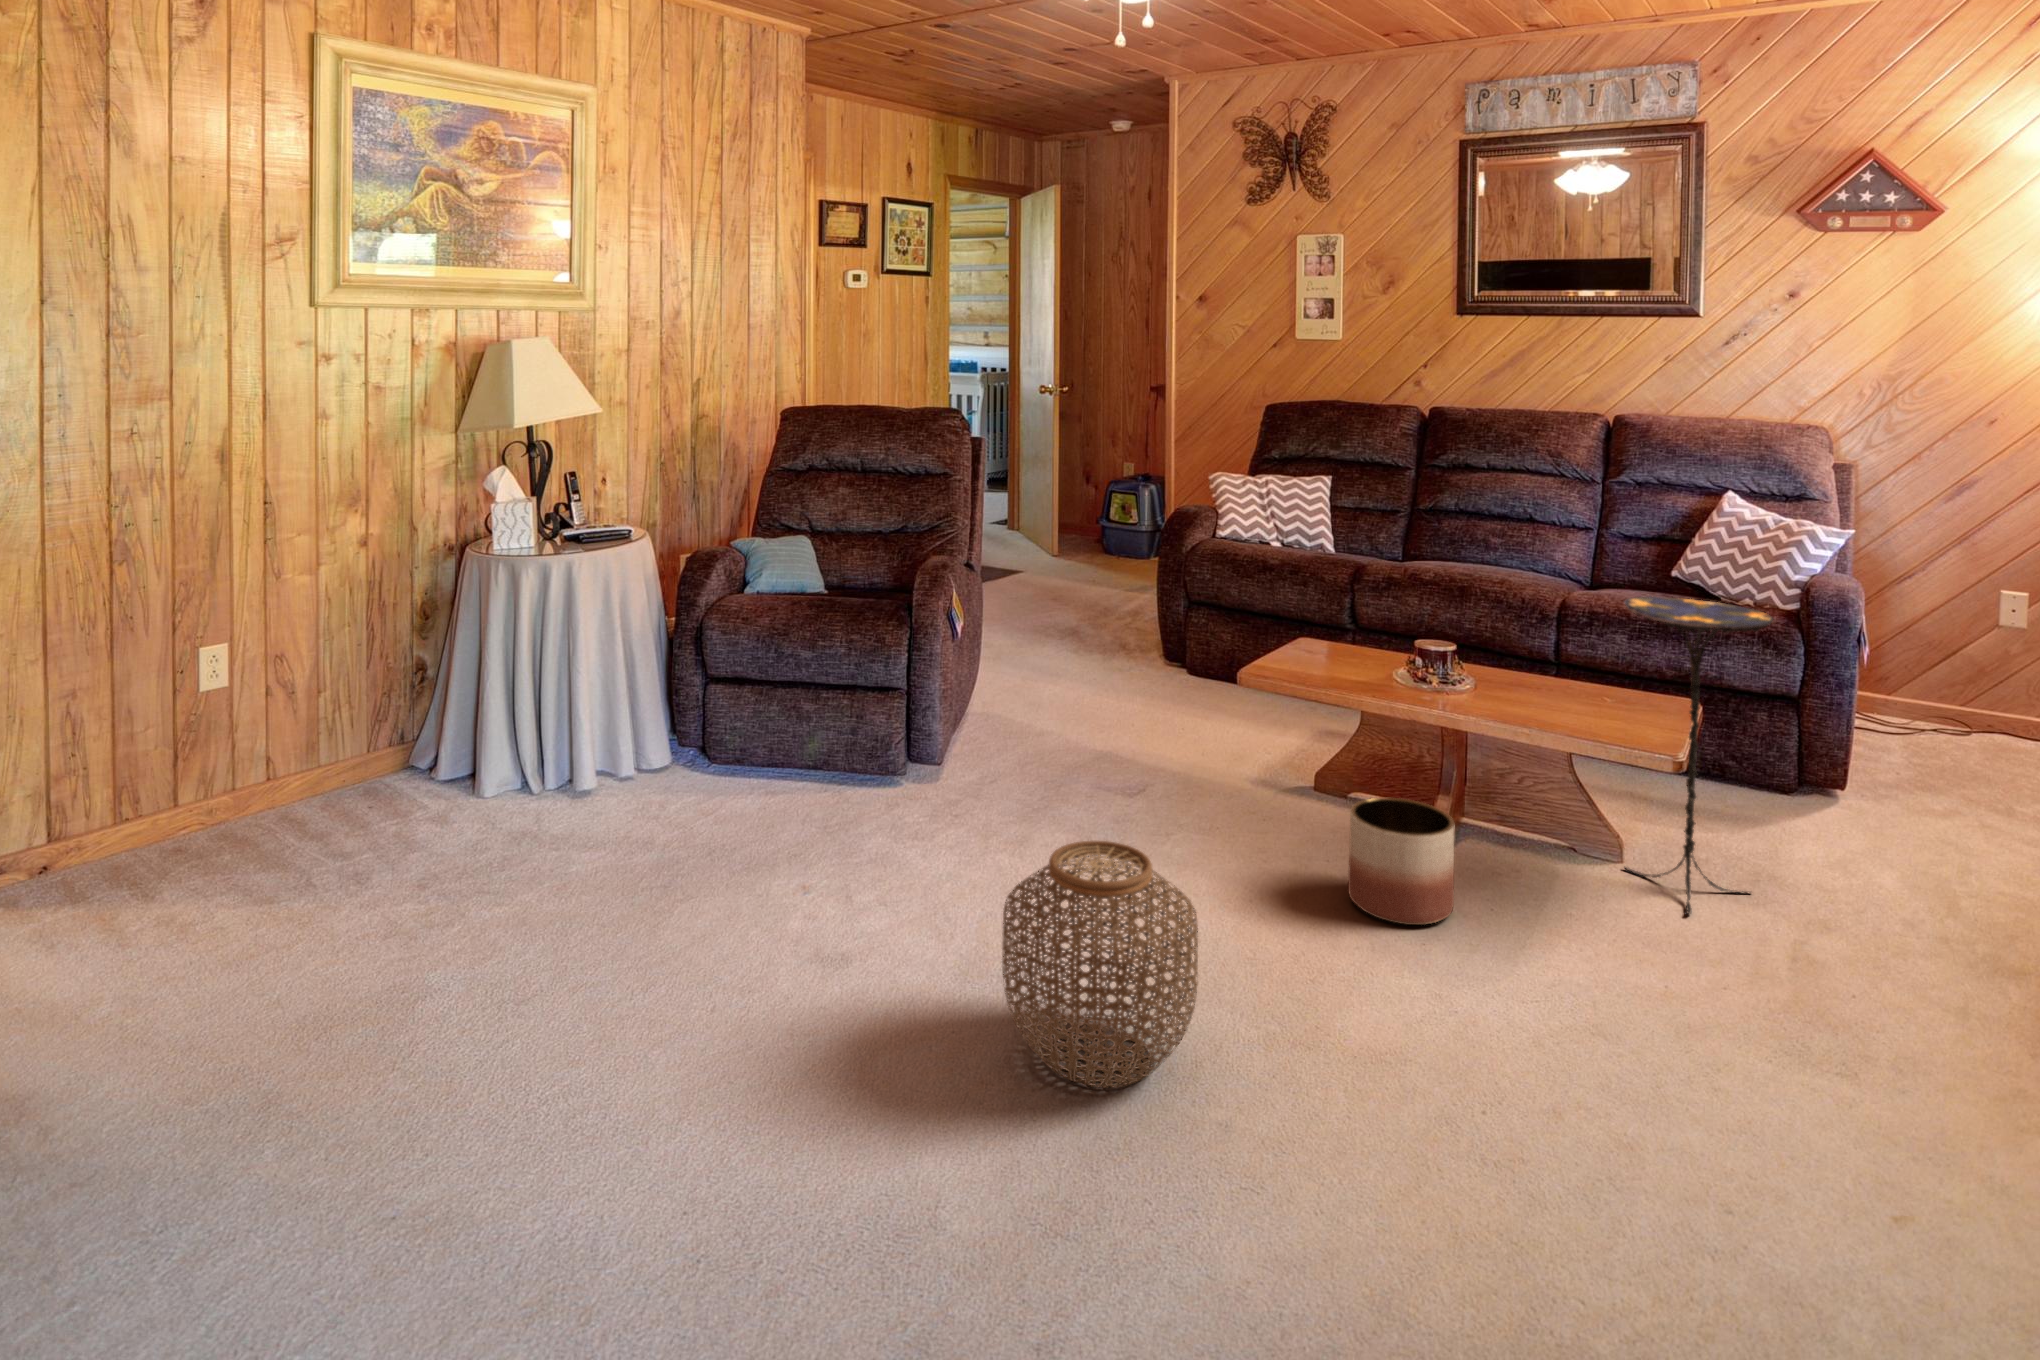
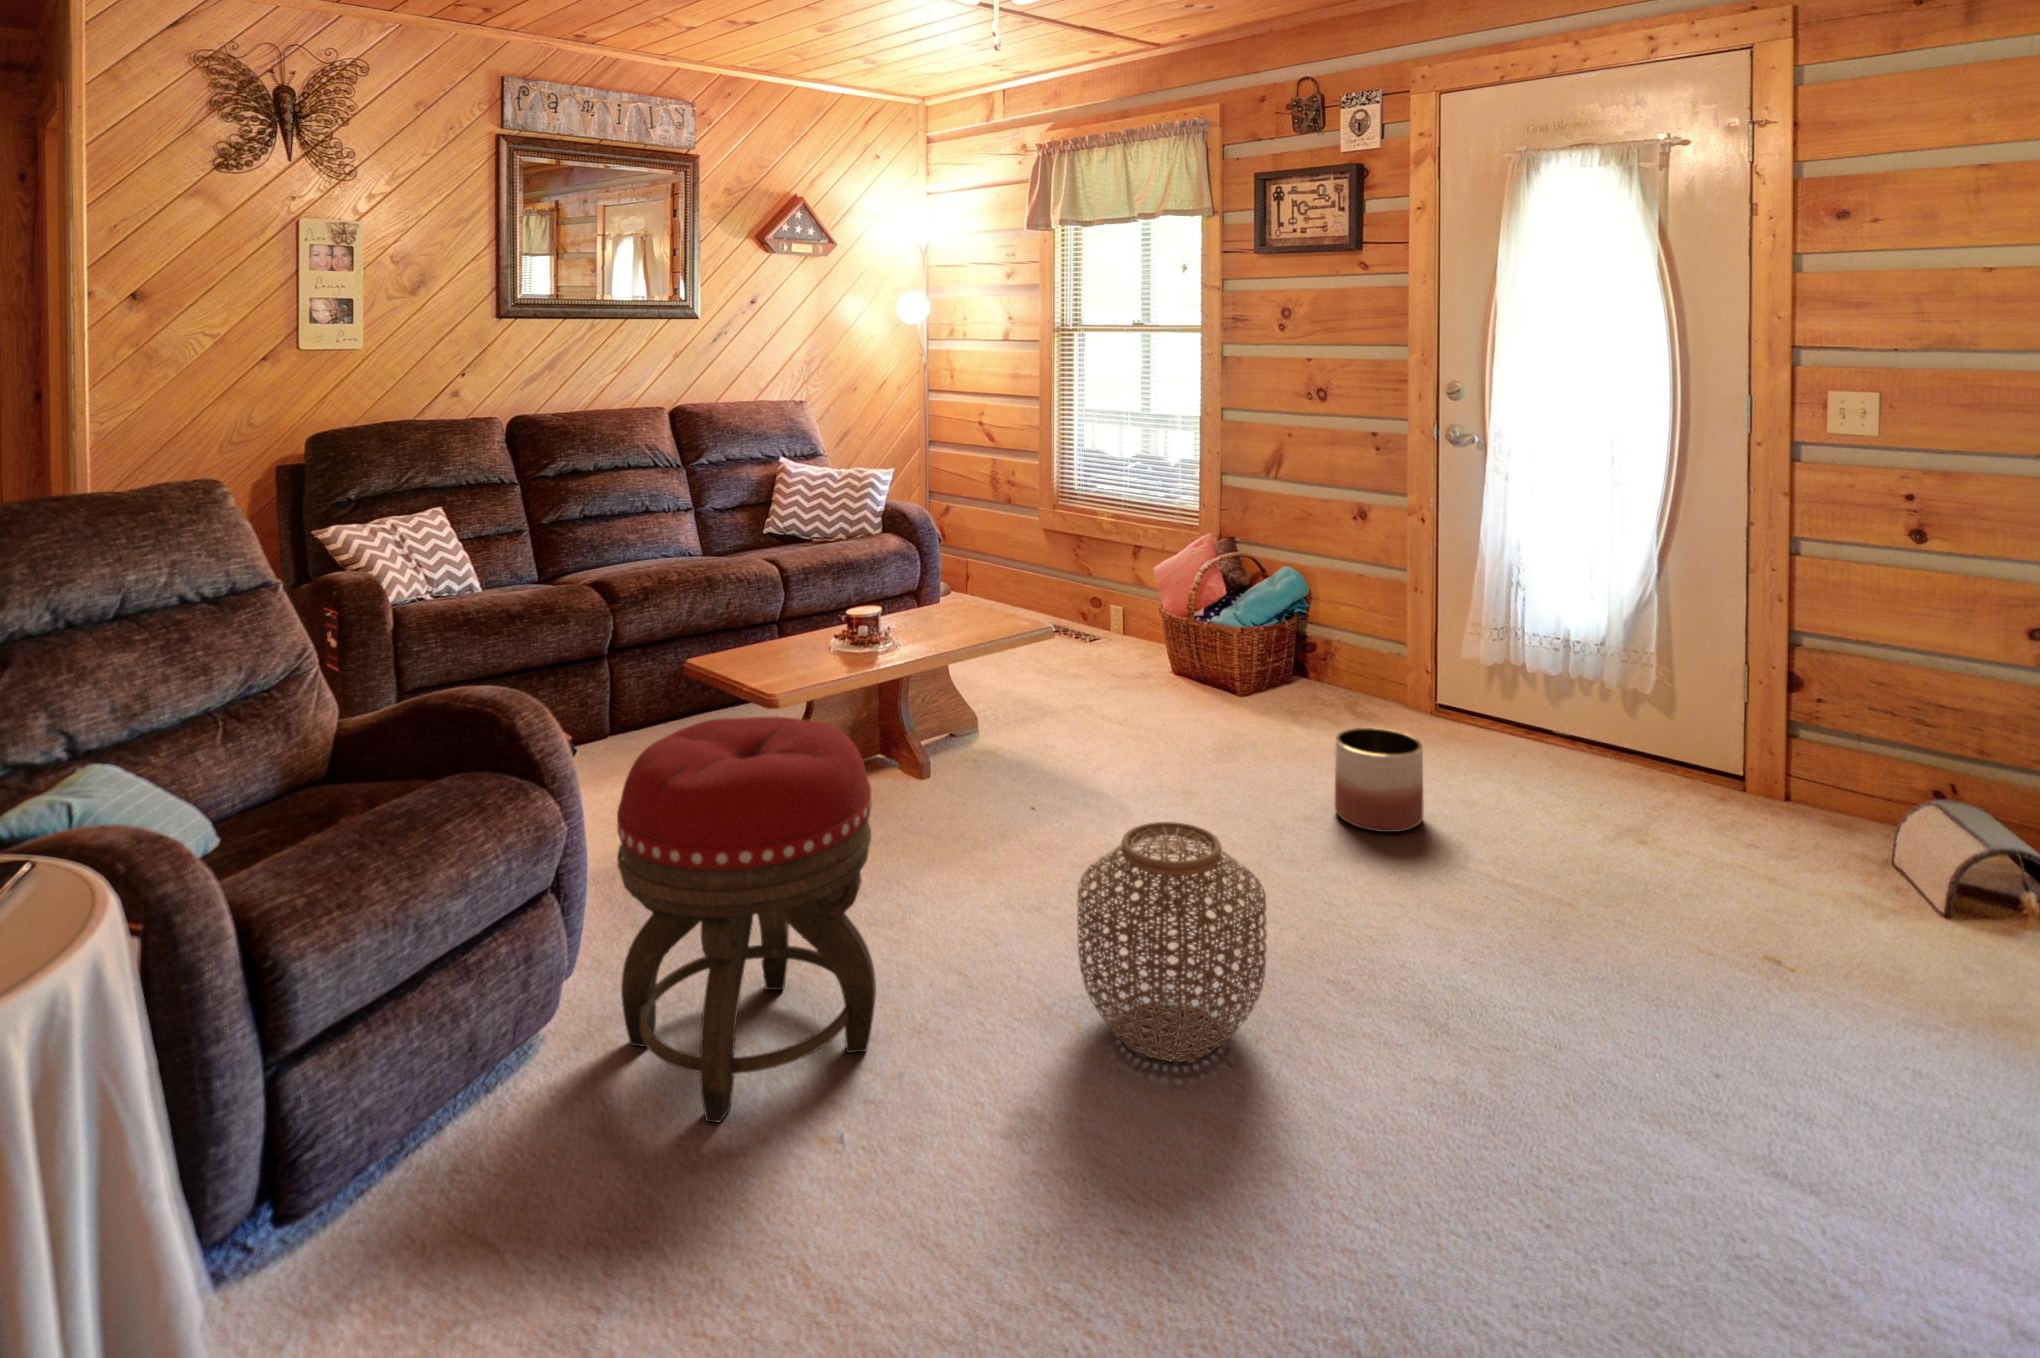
side table: present [1625,596,1774,914] -> none [984,525,1081,750]
footstool: none [861,628,1054,918] -> present [617,716,876,1122]
planter: present [1348,797,1454,925] -> present [1335,728,1424,832]

